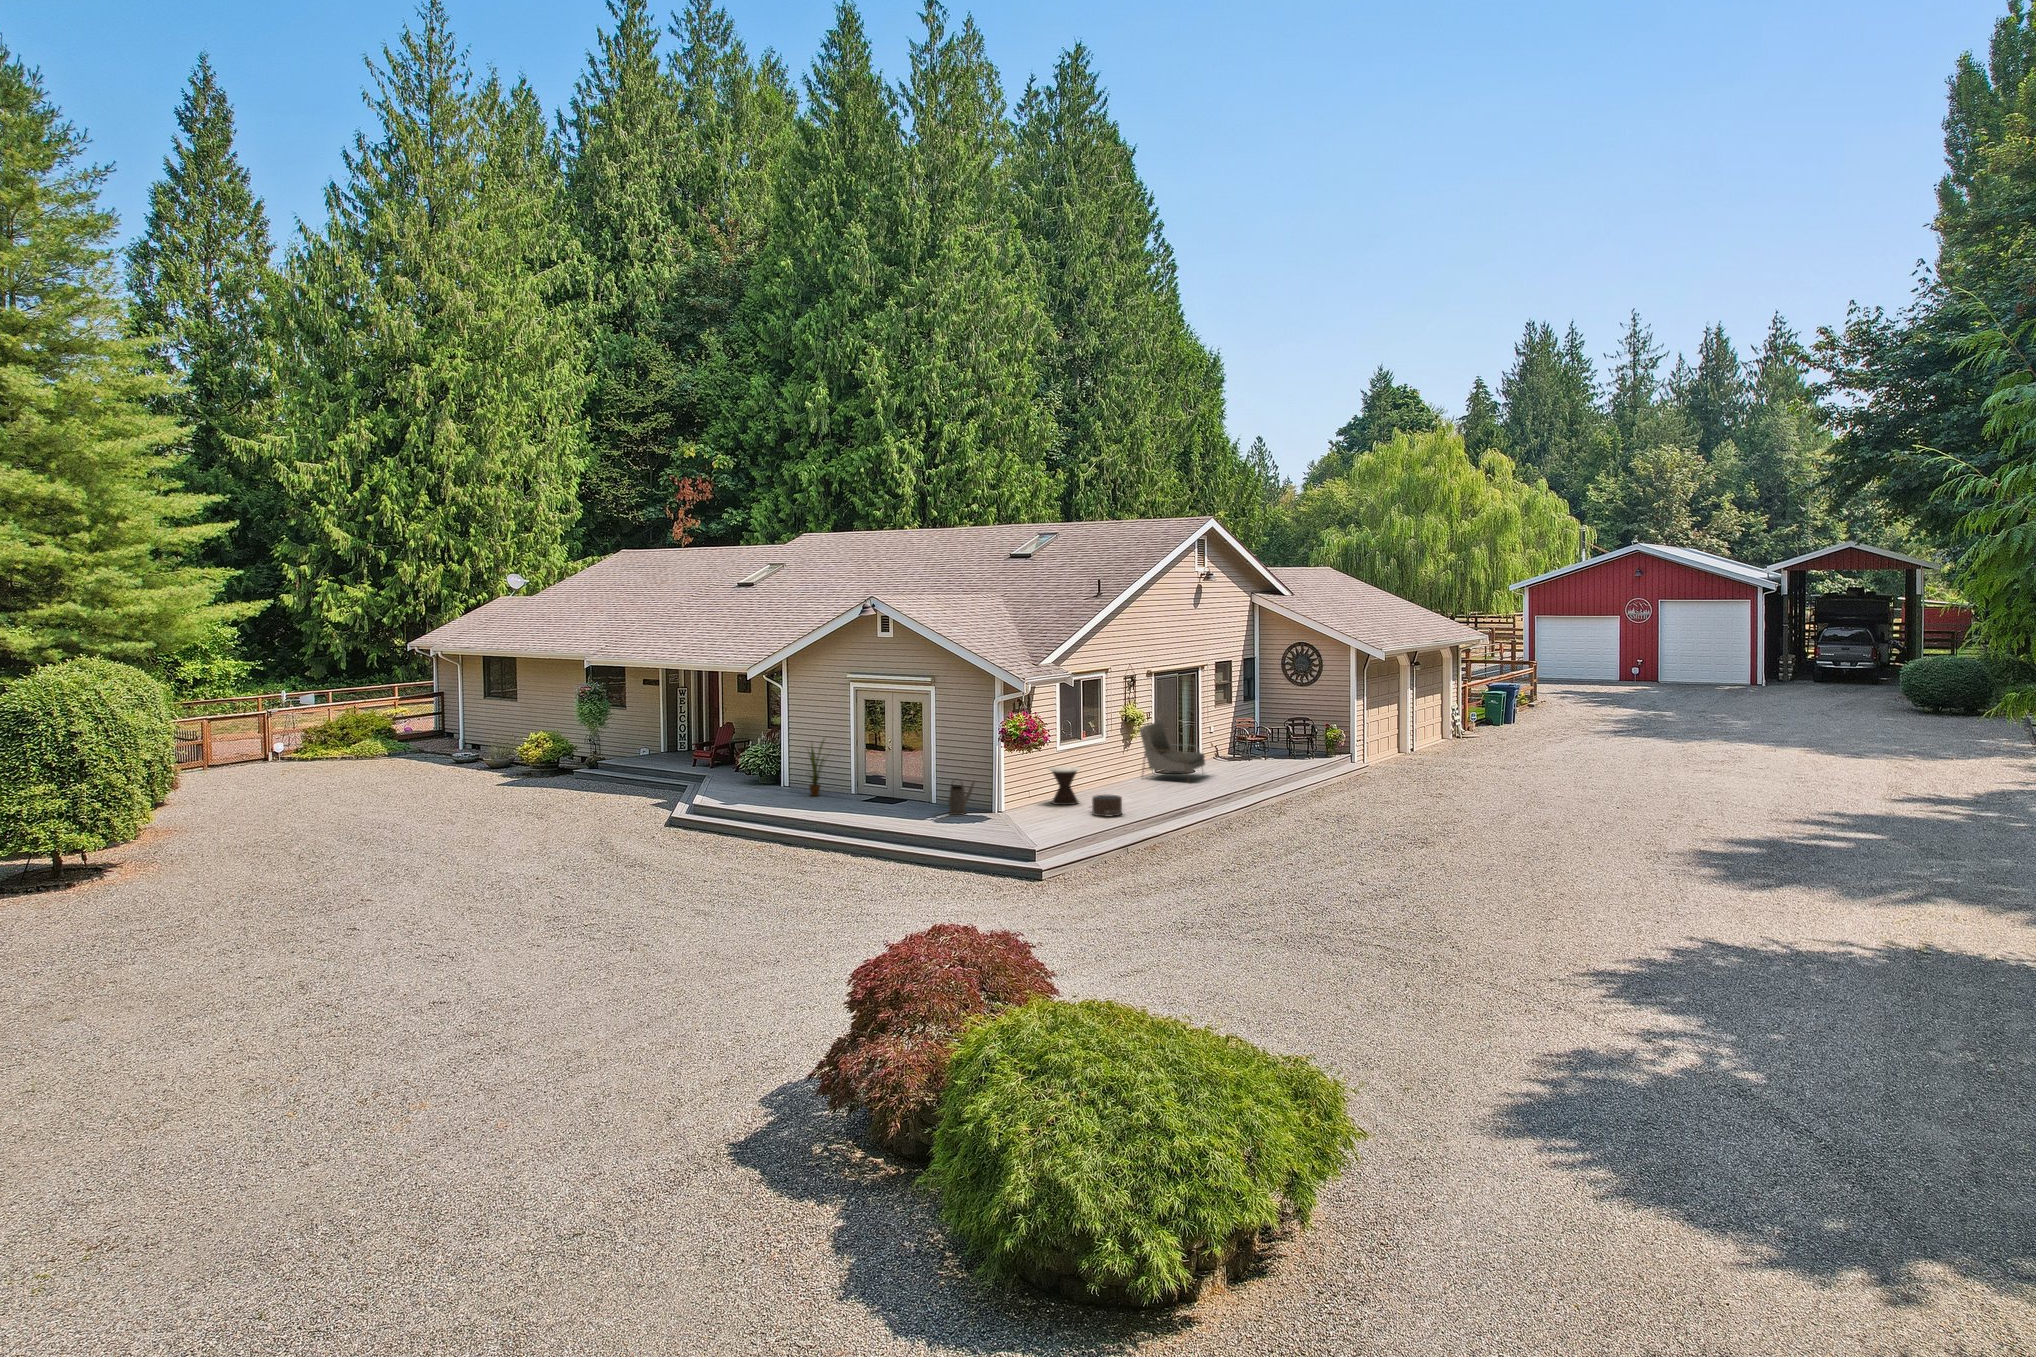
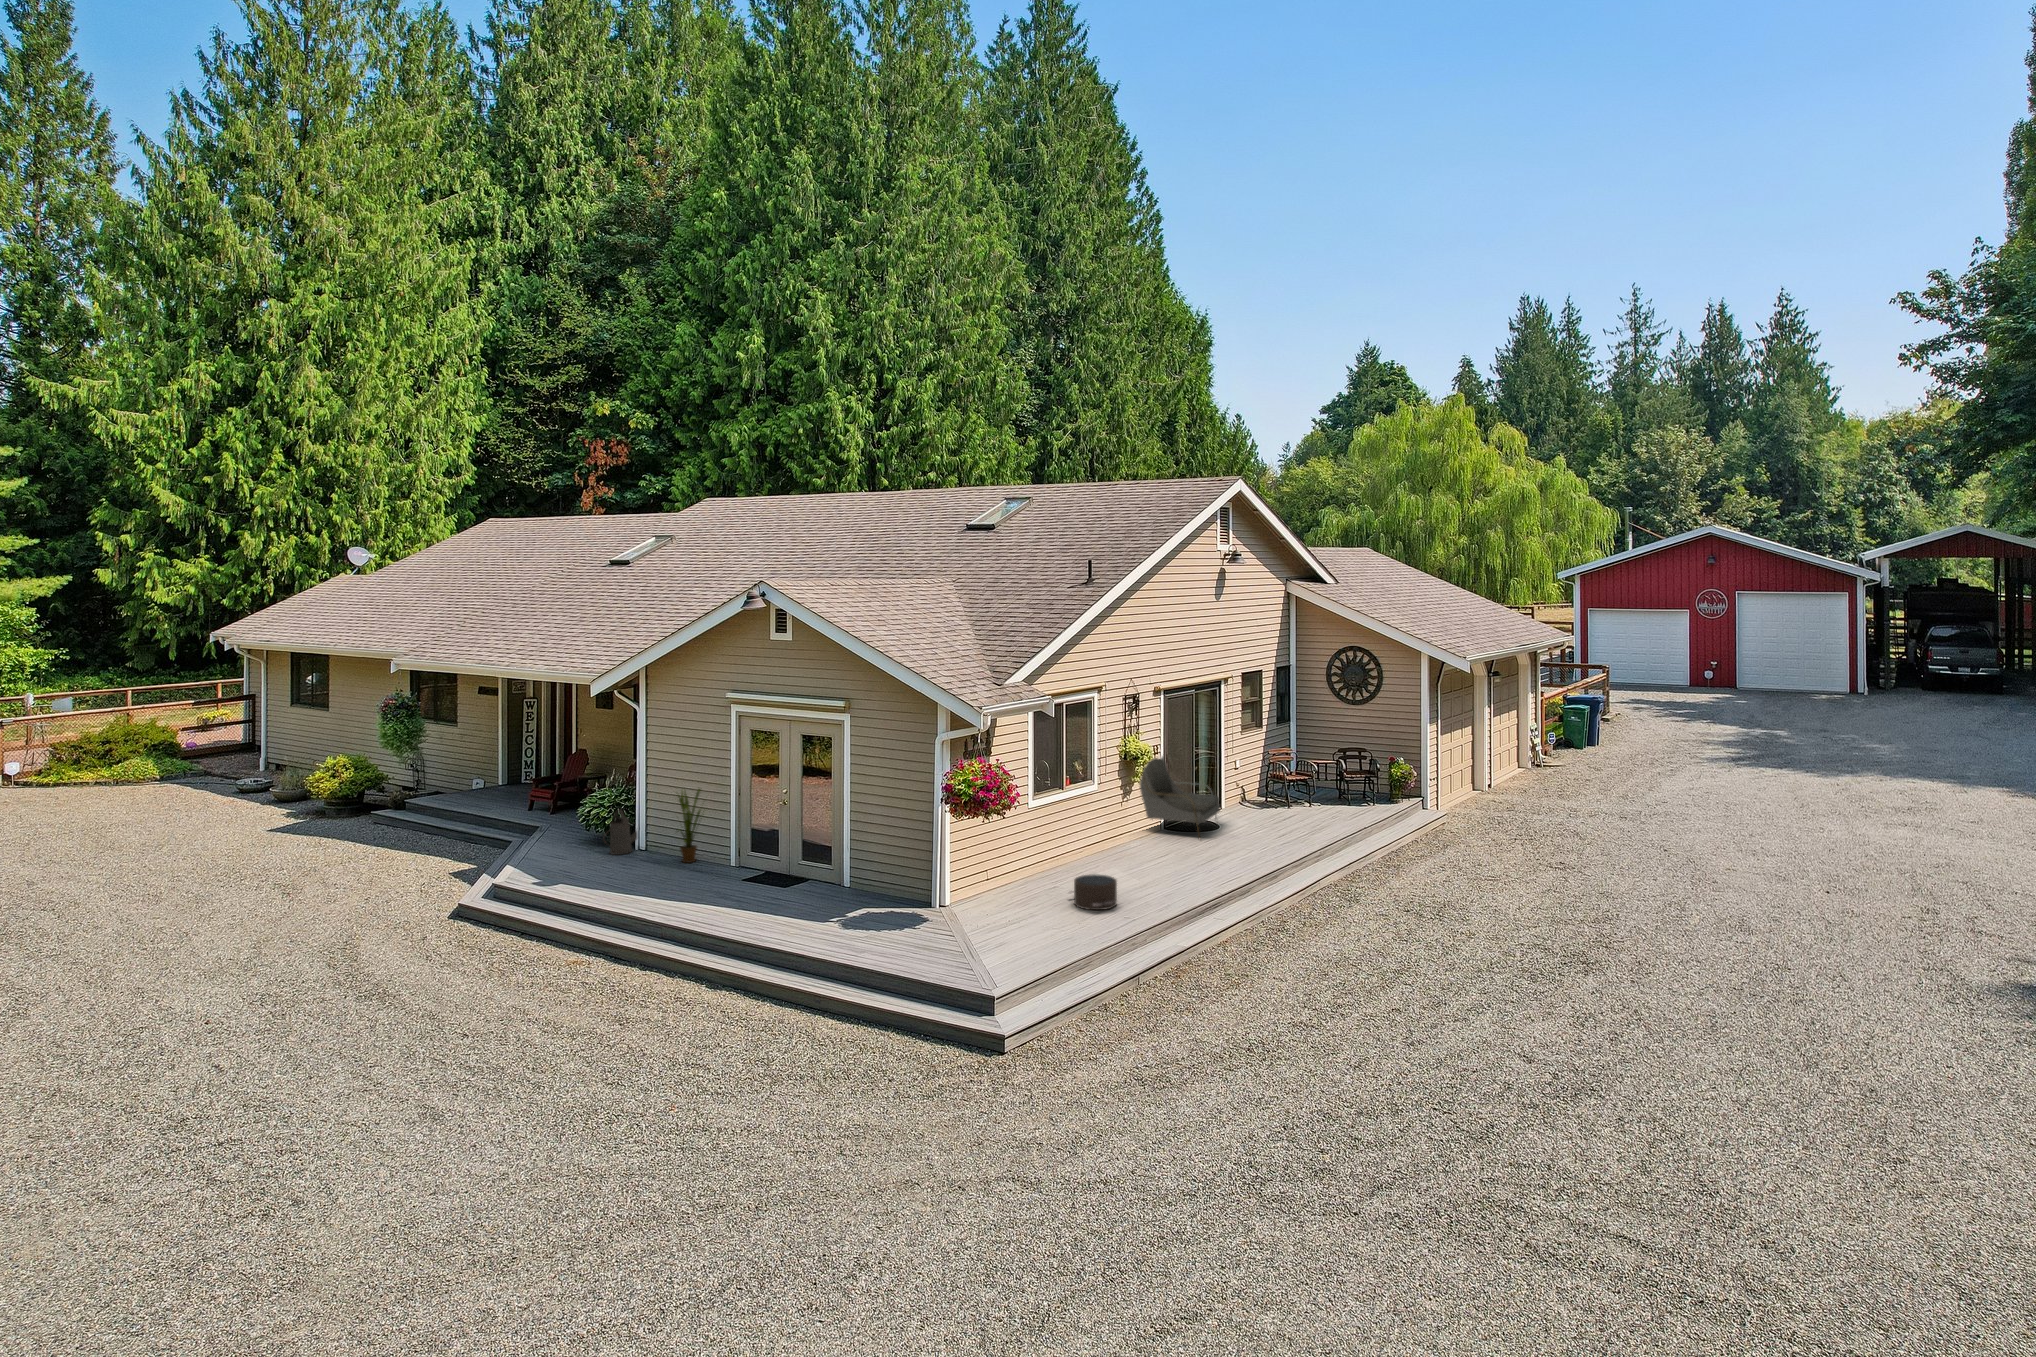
side table: present [1049,766,1080,805] -> none [1011,826,1058,884]
watering can: present [948,782,975,815] -> present [609,810,637,855]

